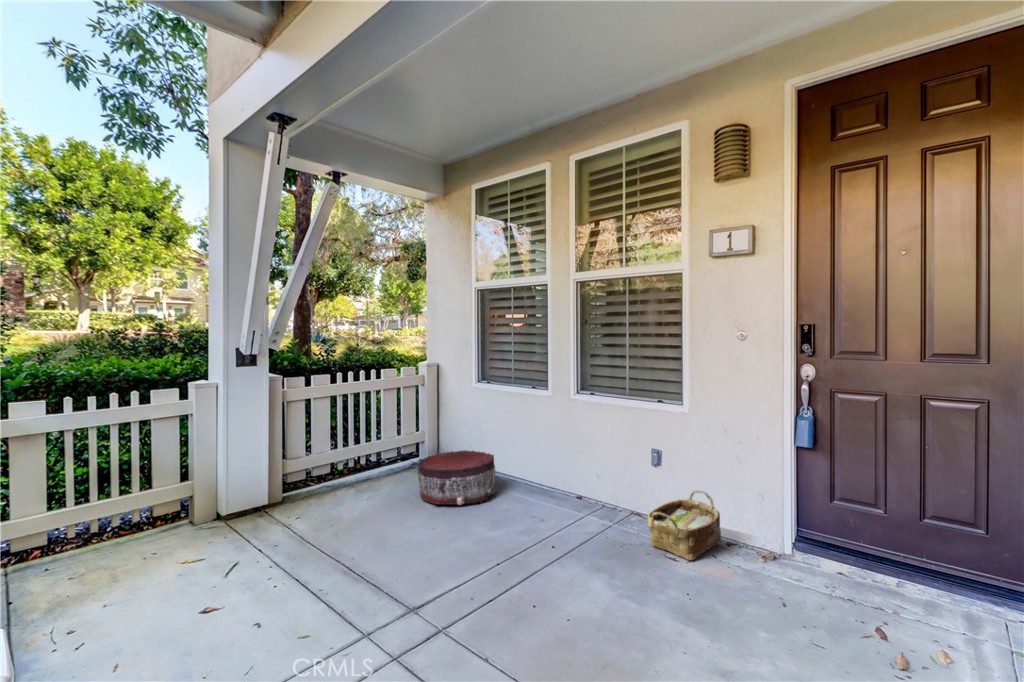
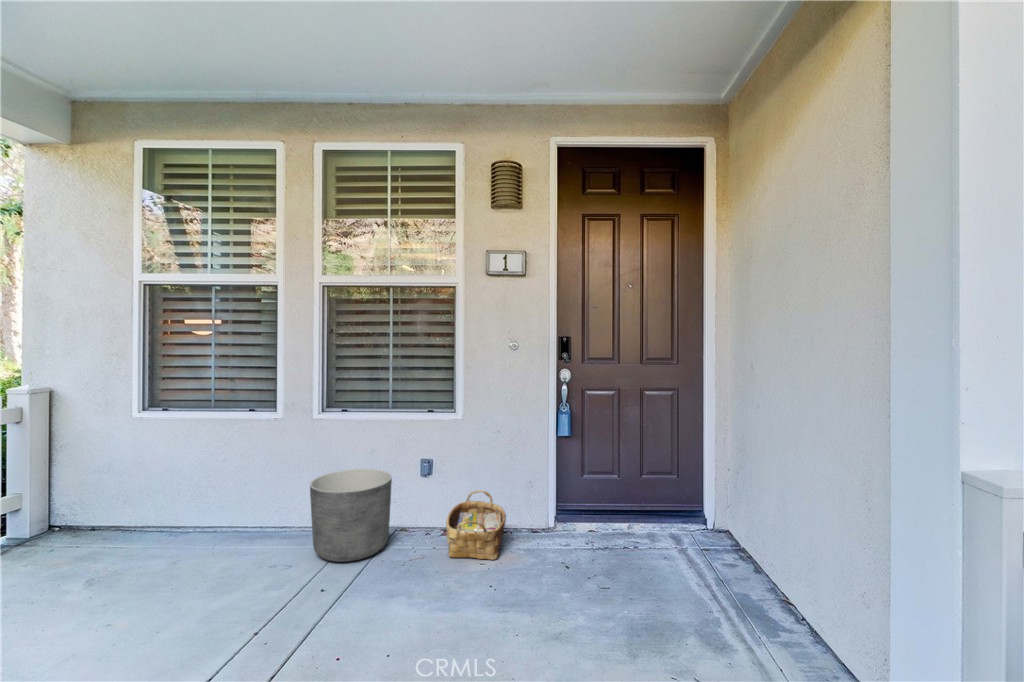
planter: none [549,448,618,525] -> present [310,469,392,562]
pouf: present [418,450,495,505] -> none [62,502,207,601]

